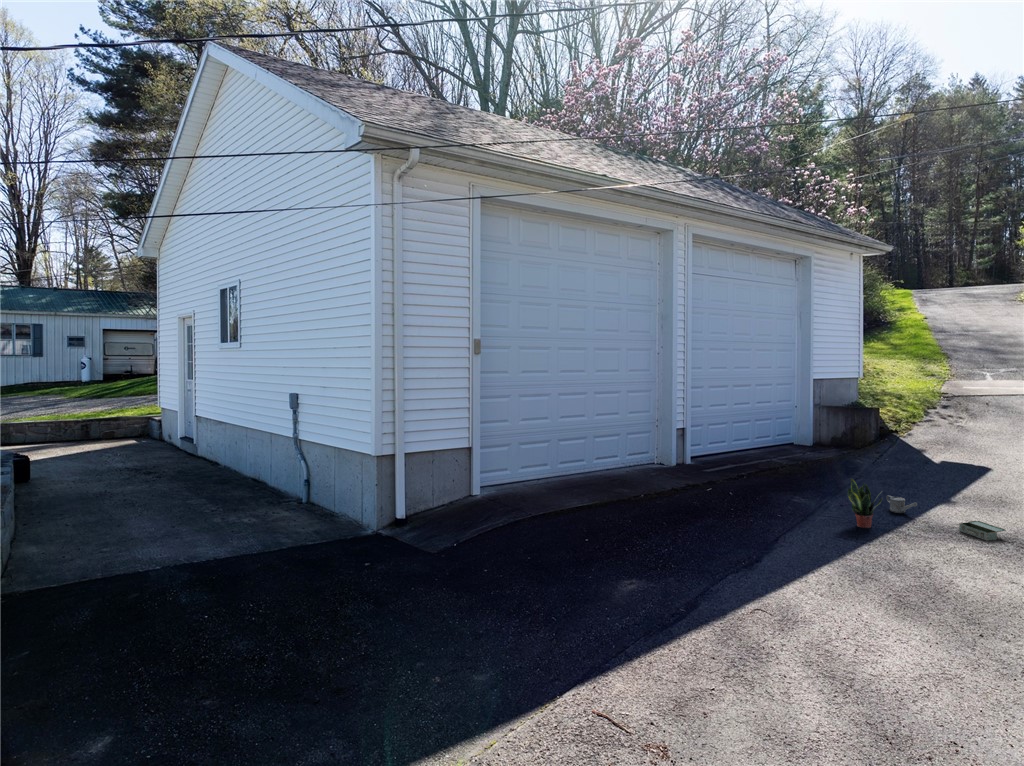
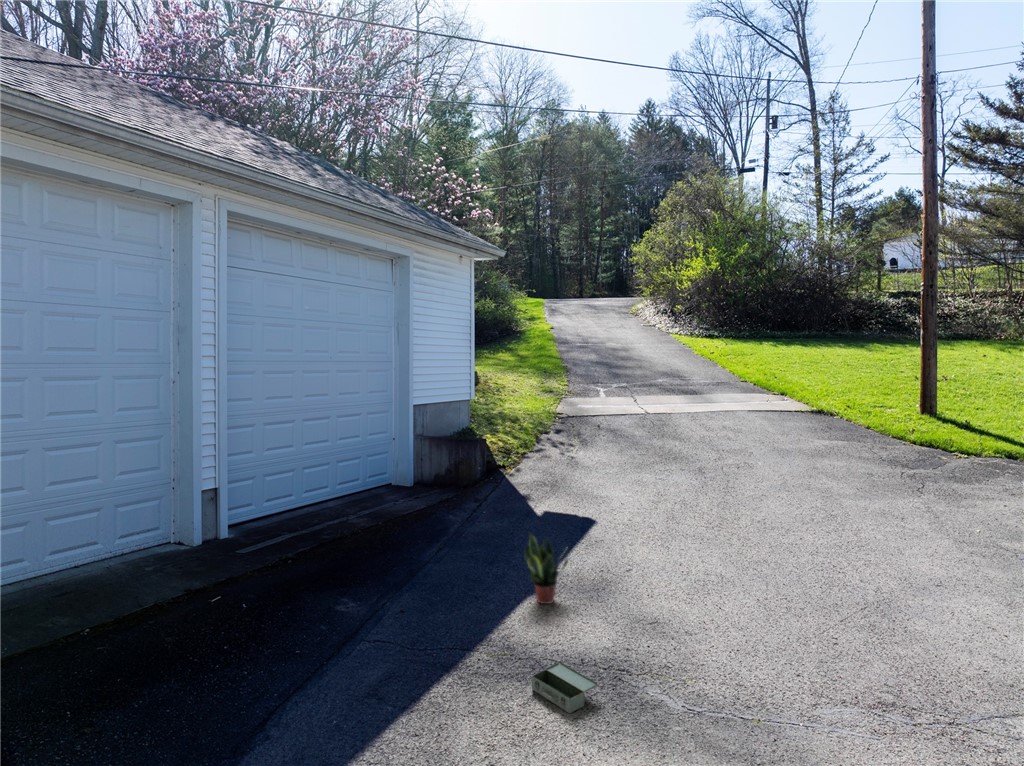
potted plant: present [848,479,882,528] -> present [525,534,568,604]
watering can: present [887,495,917,513] -> none [437,614,477,650]

